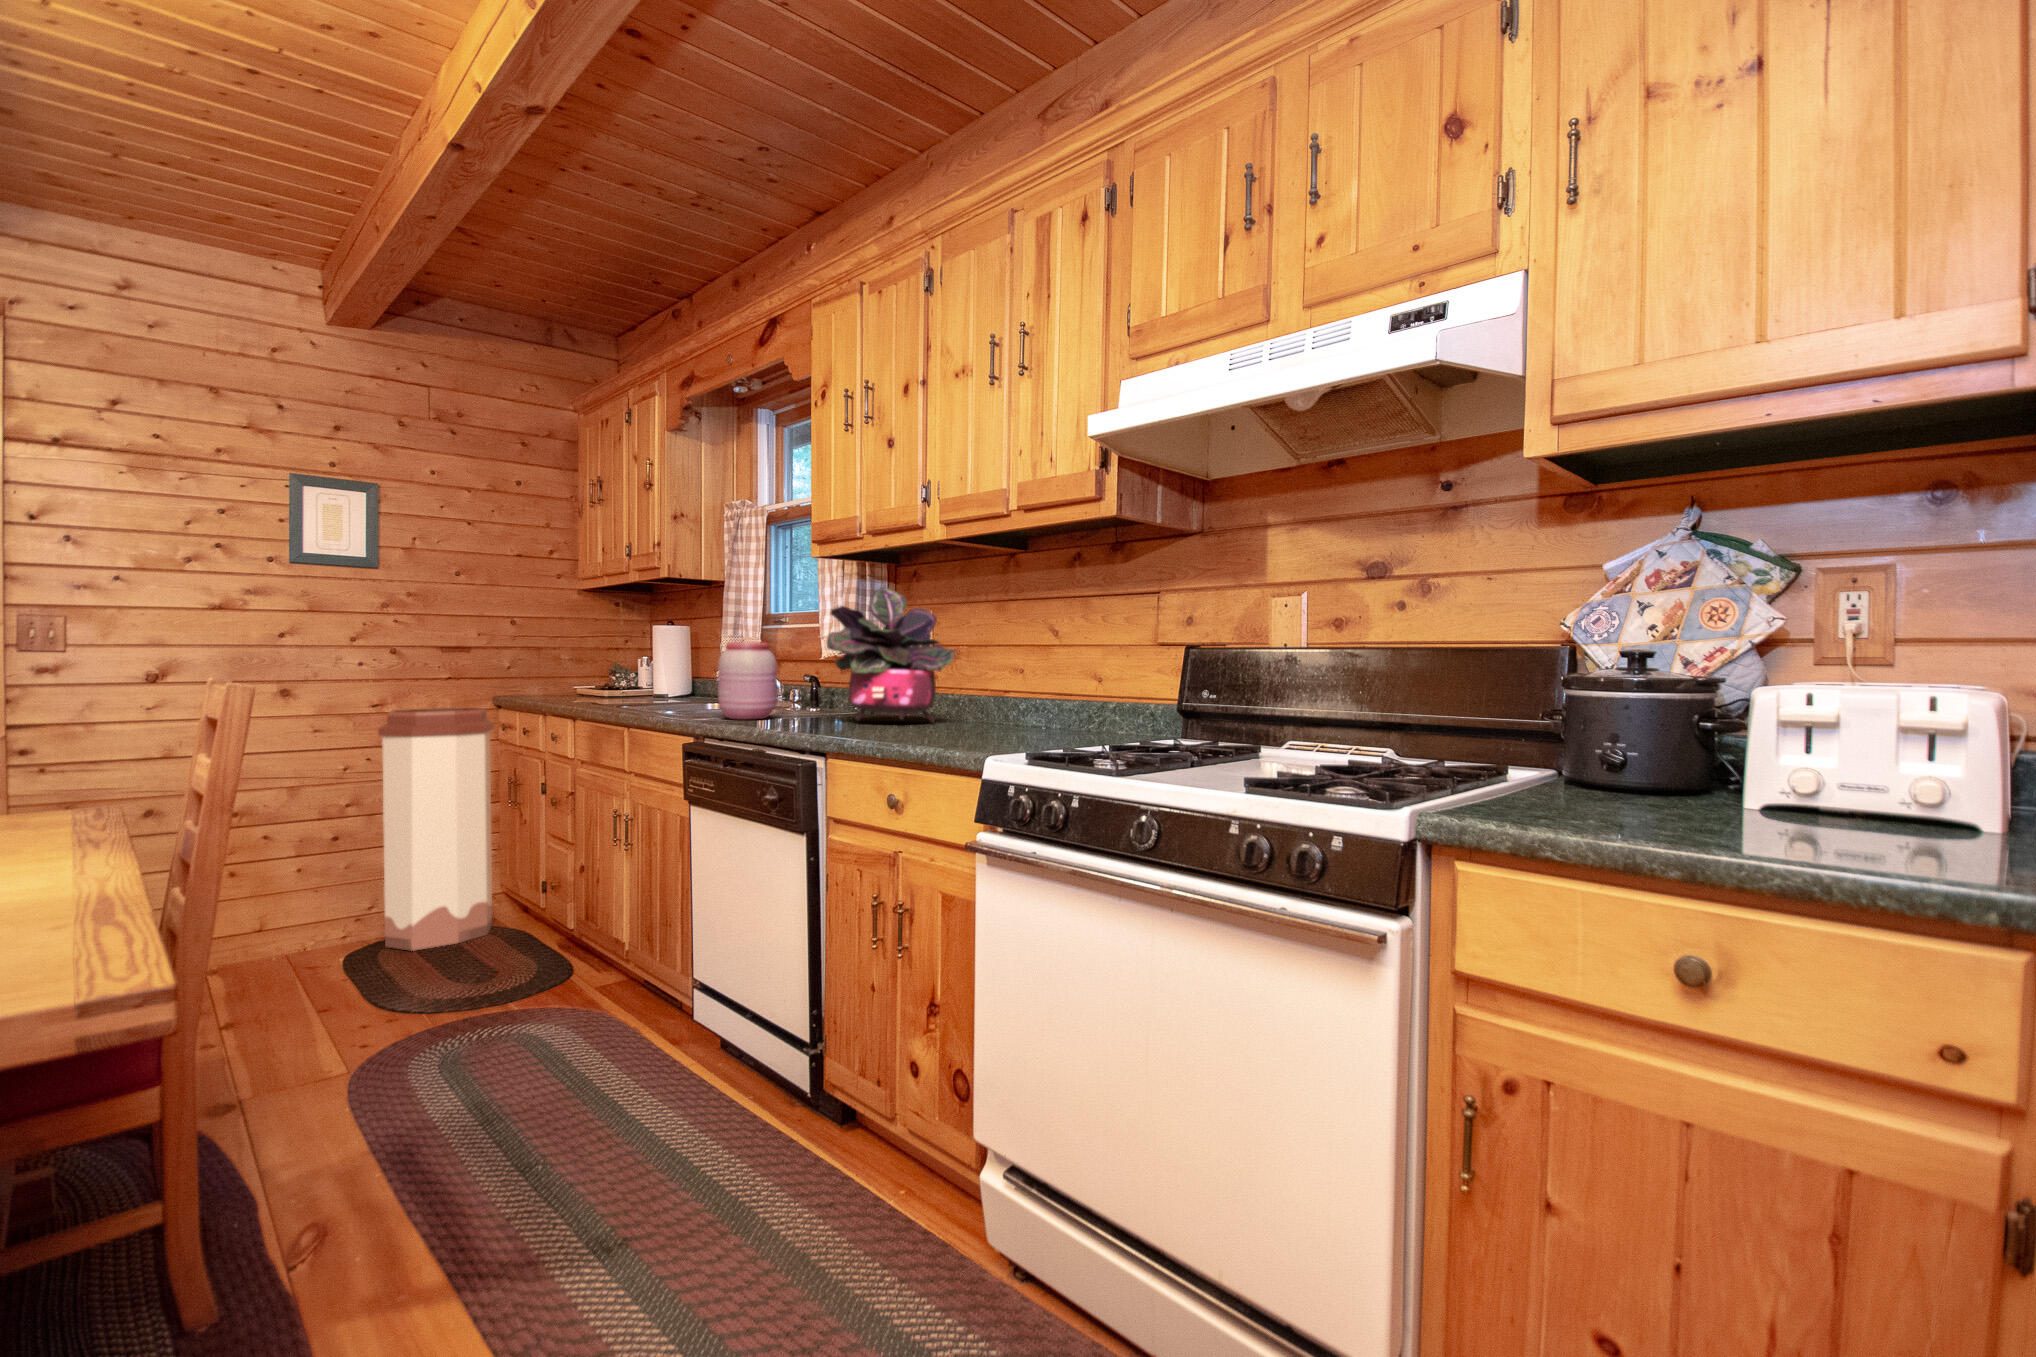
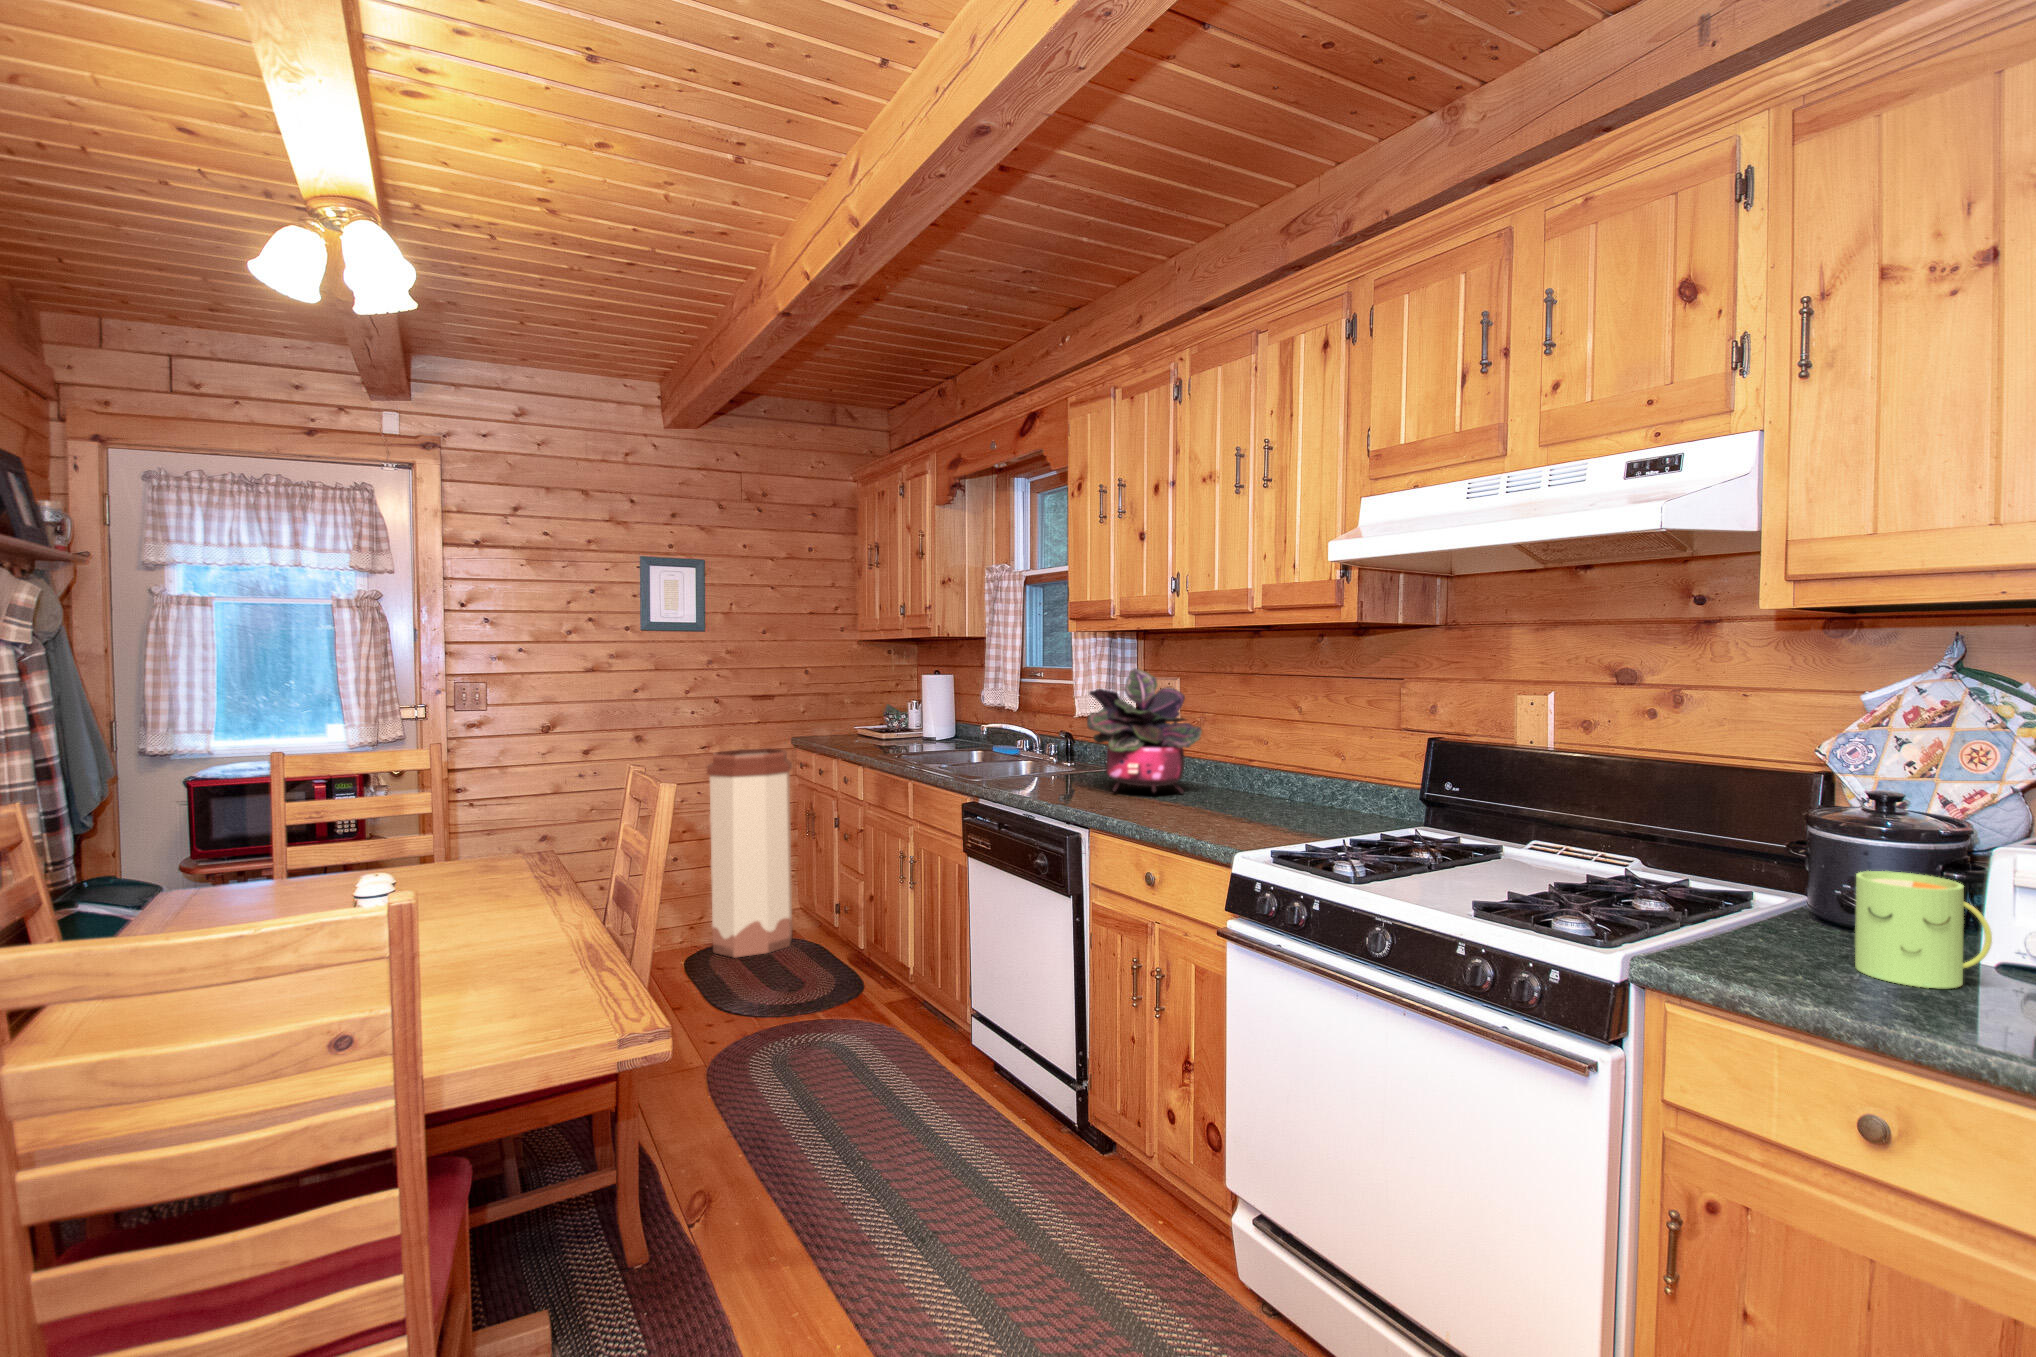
jar: present [718,642,777,720] -> none [992,716,1042,786]
mug: none [1637,708,1771,820] -> present [1855,871,1992,988]

